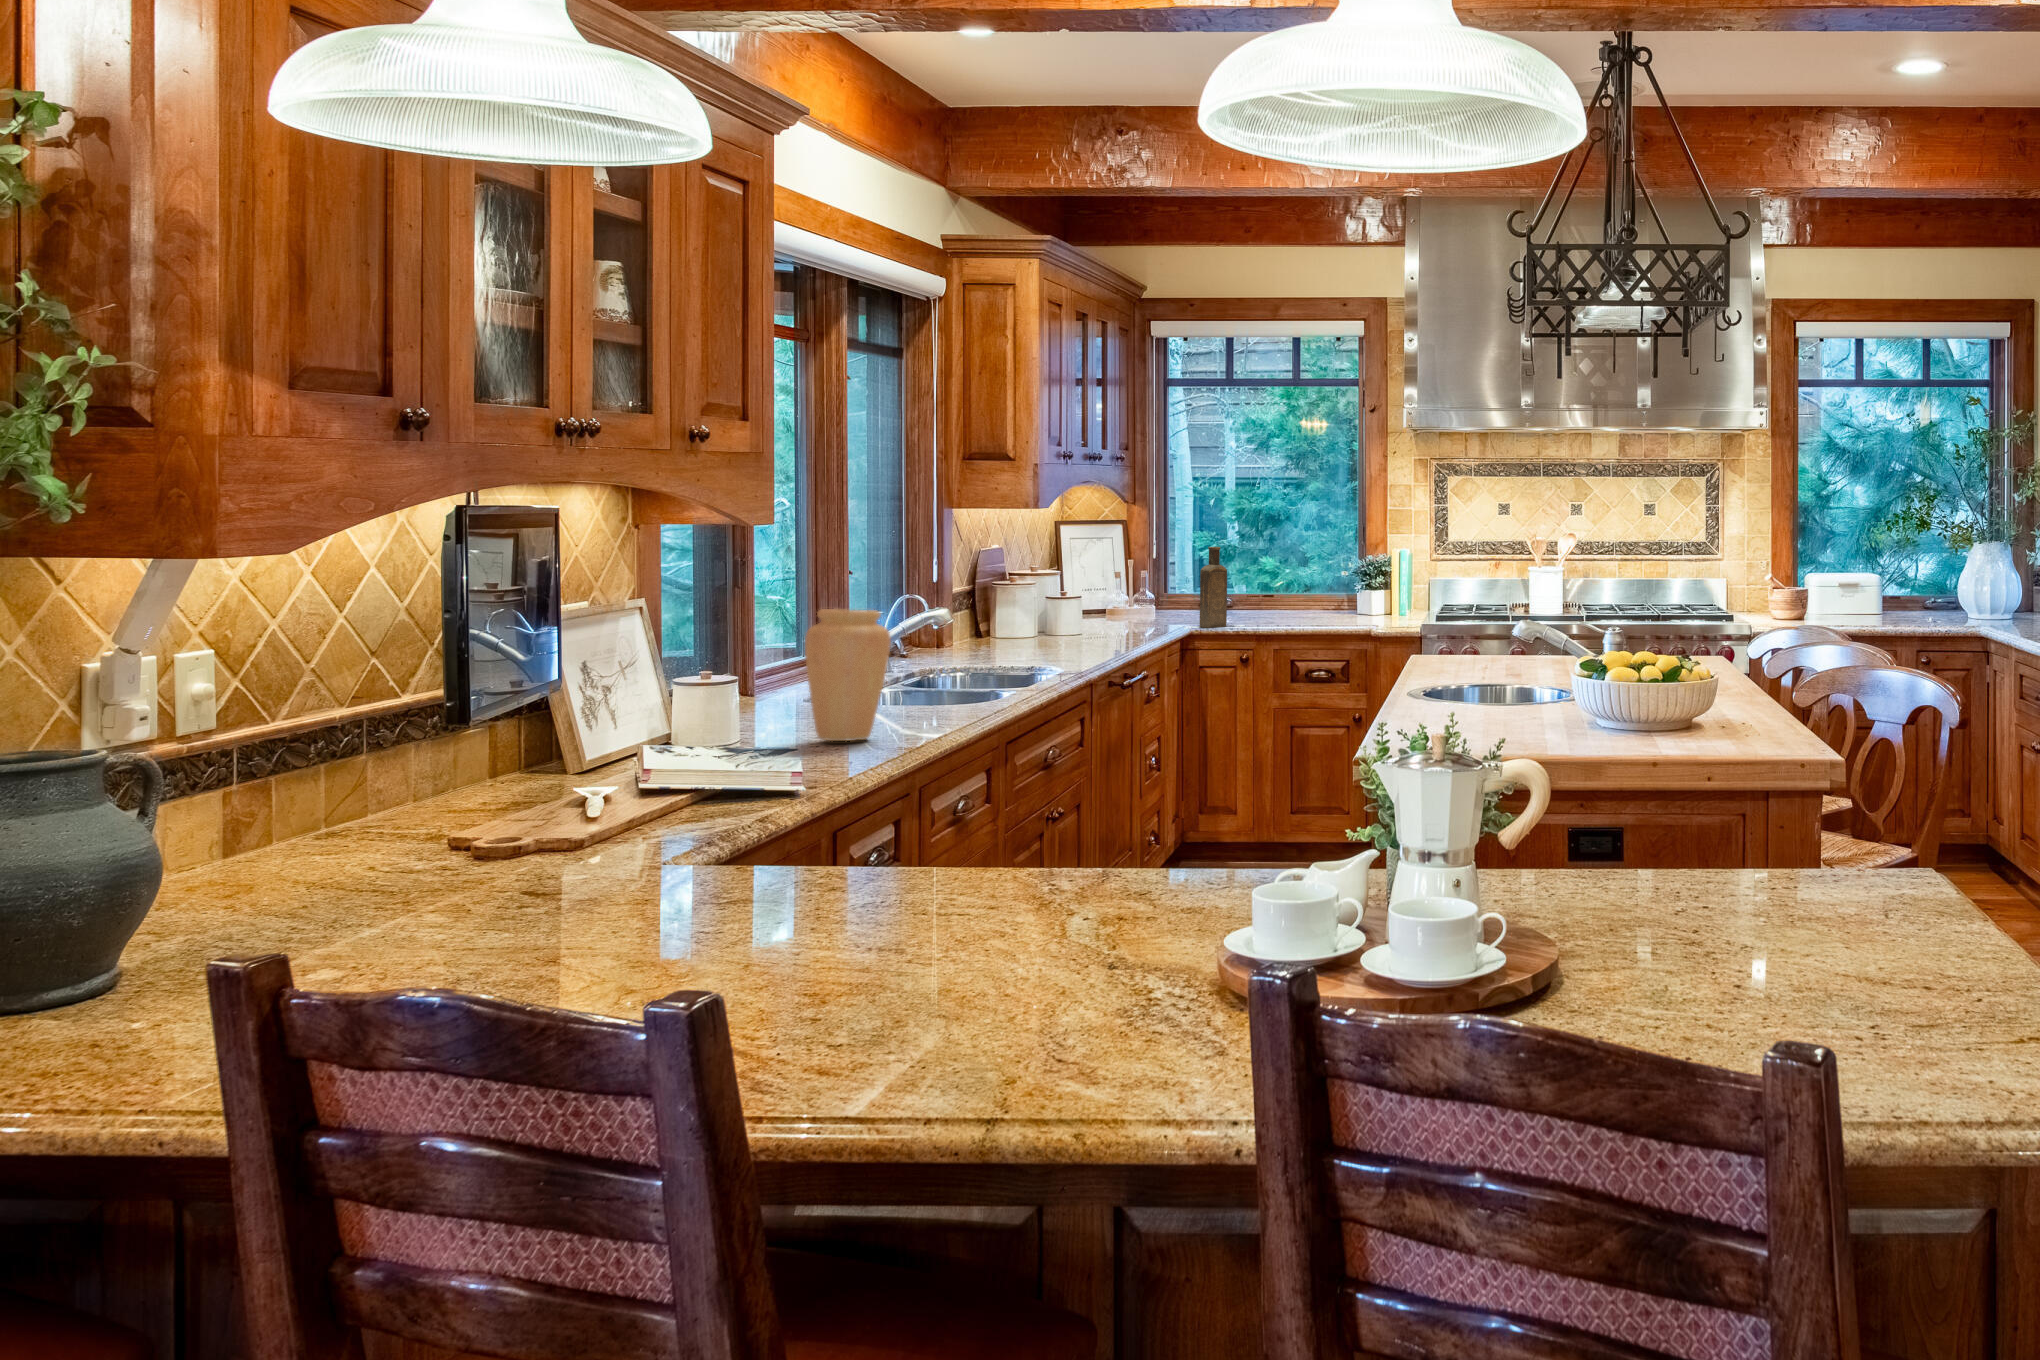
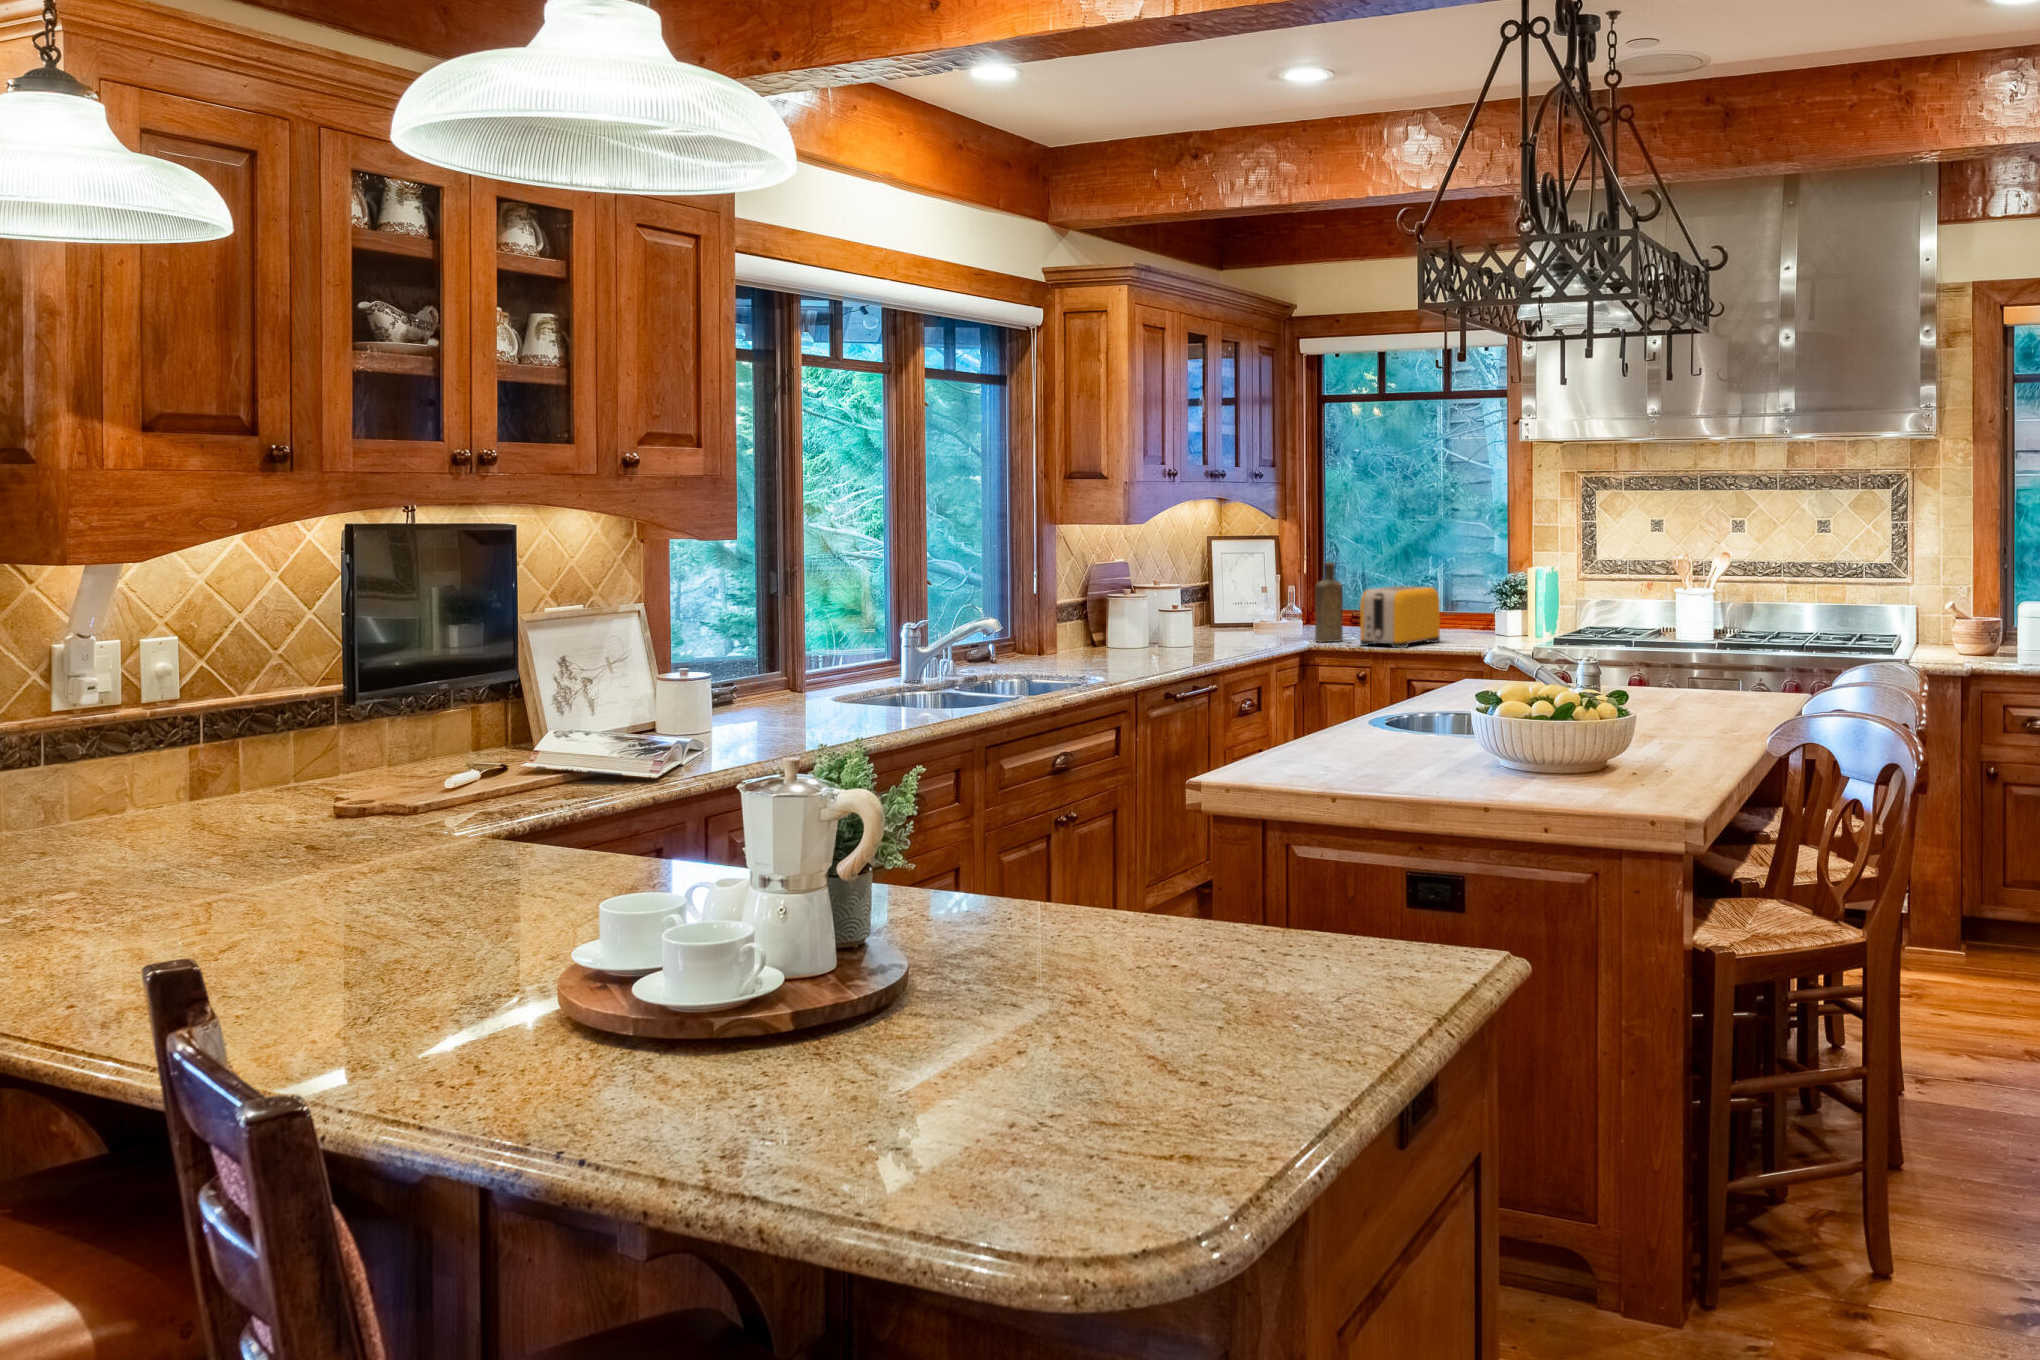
toaster: none [1253,570,1323,630] -> present [1360,586,1440,648]
vase: present [805,609,891,741] -> none [760,615,835,737]

